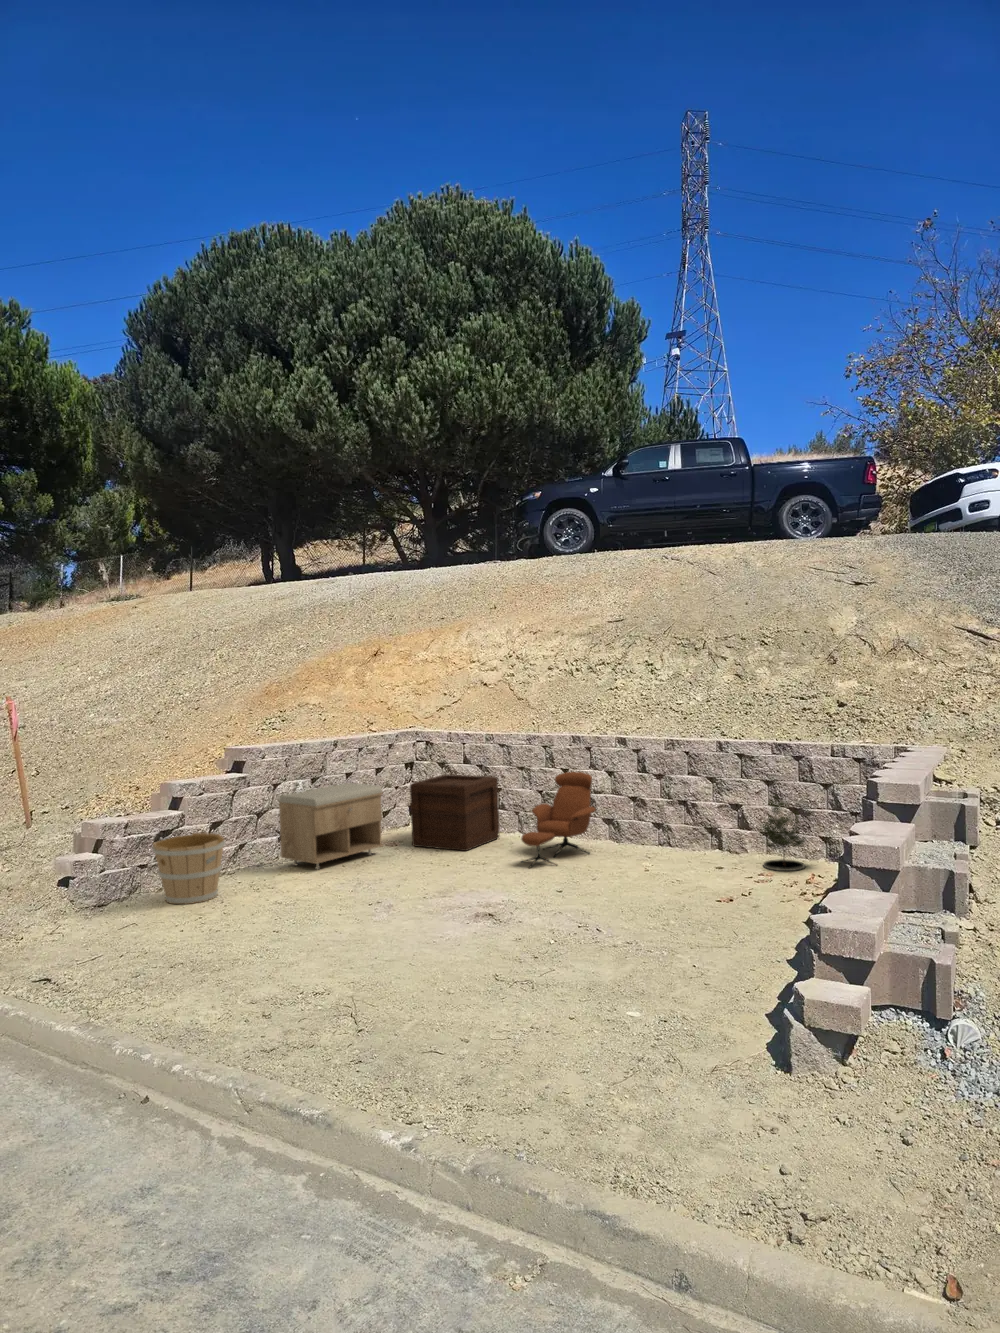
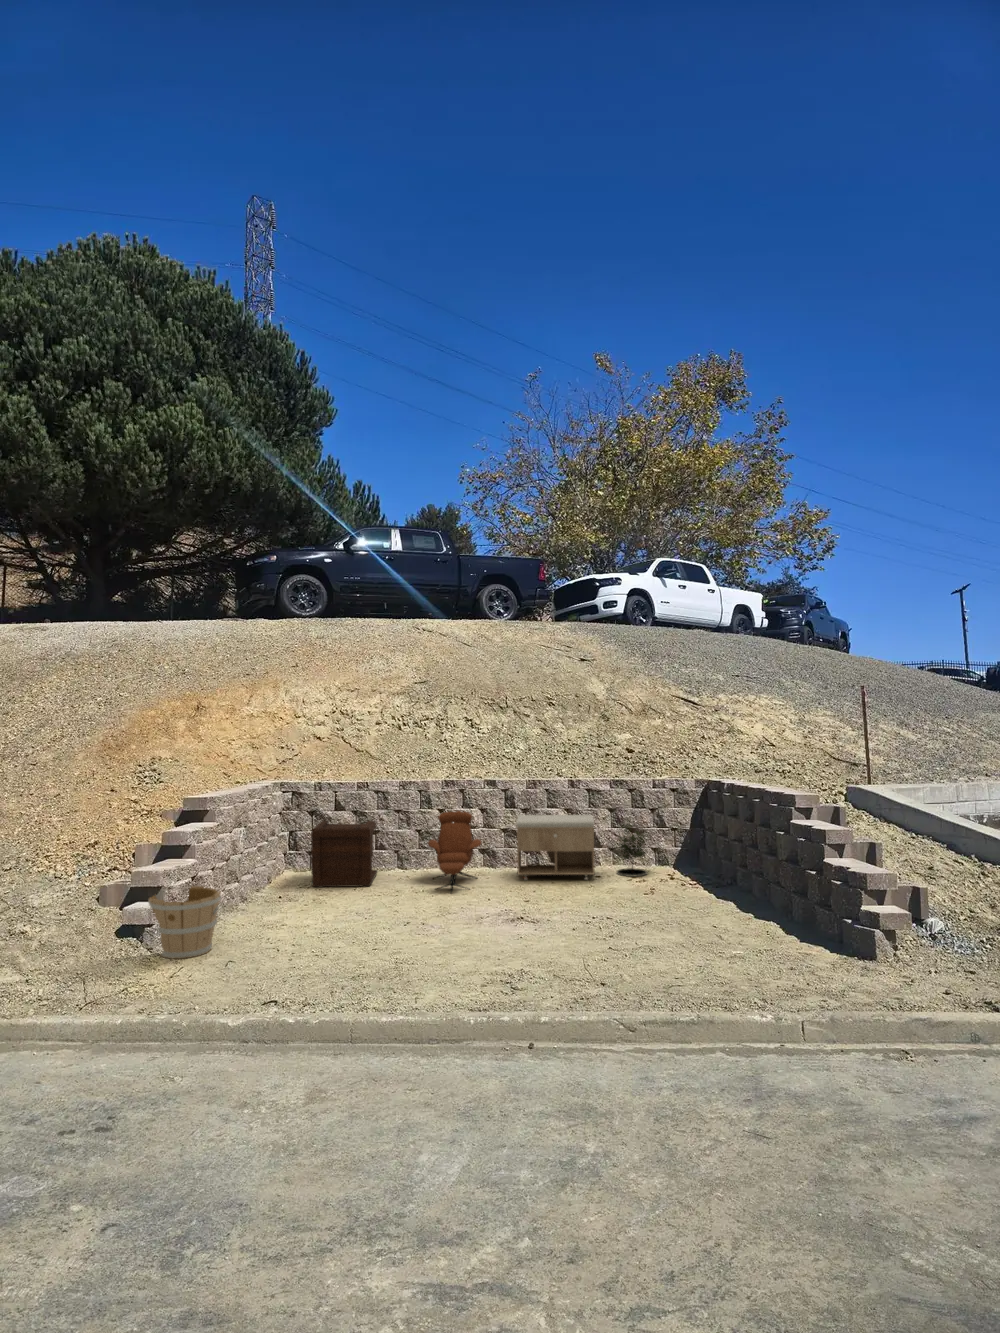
storage bench: present [279,783,383,869] -> present [517,815,595,880]

